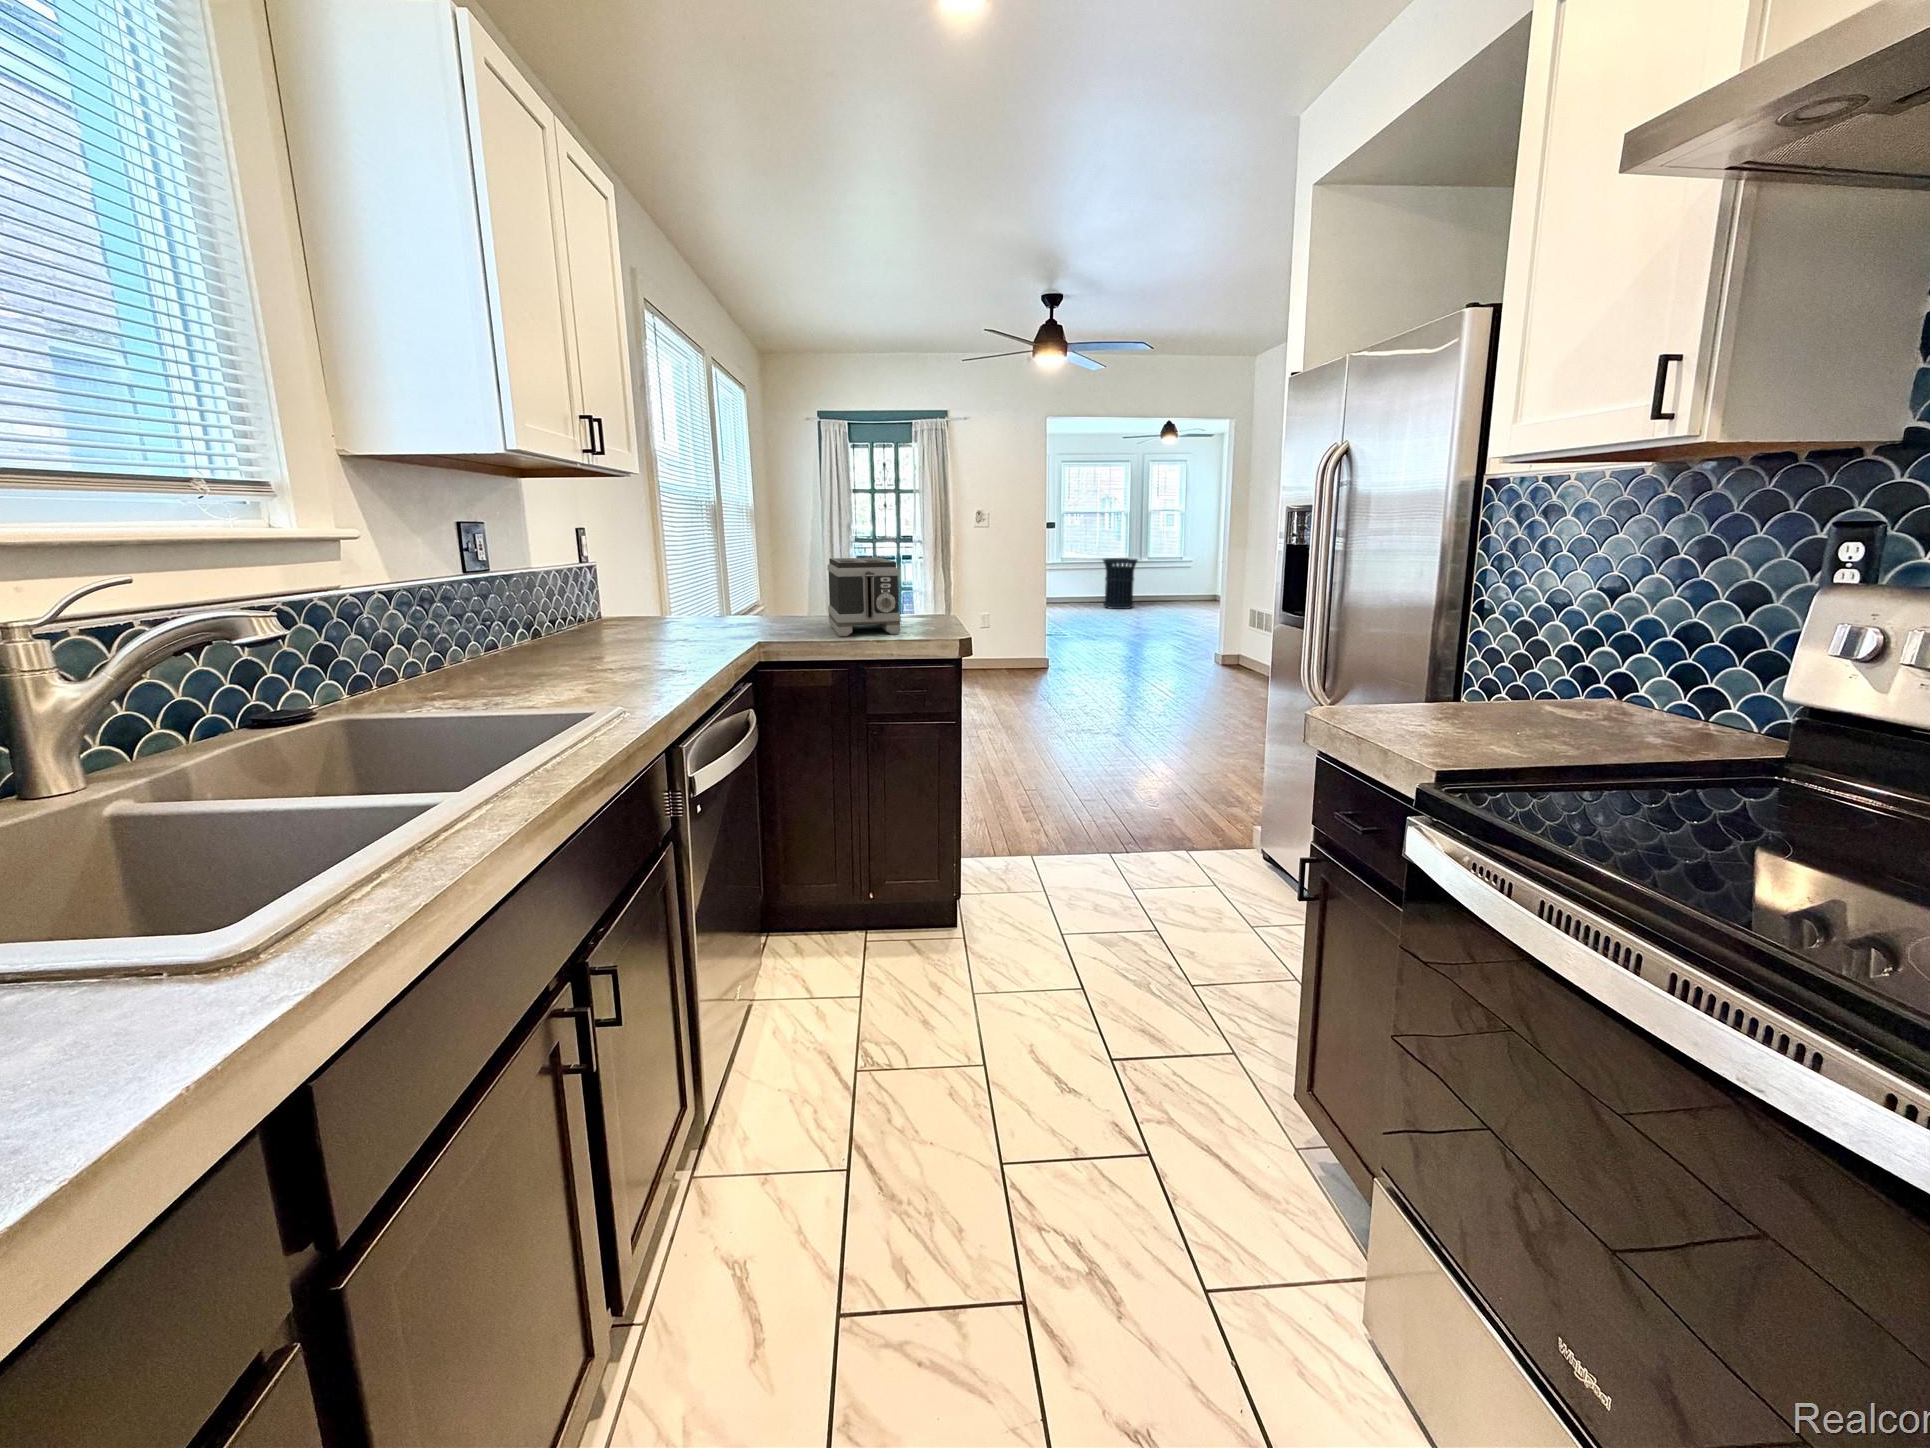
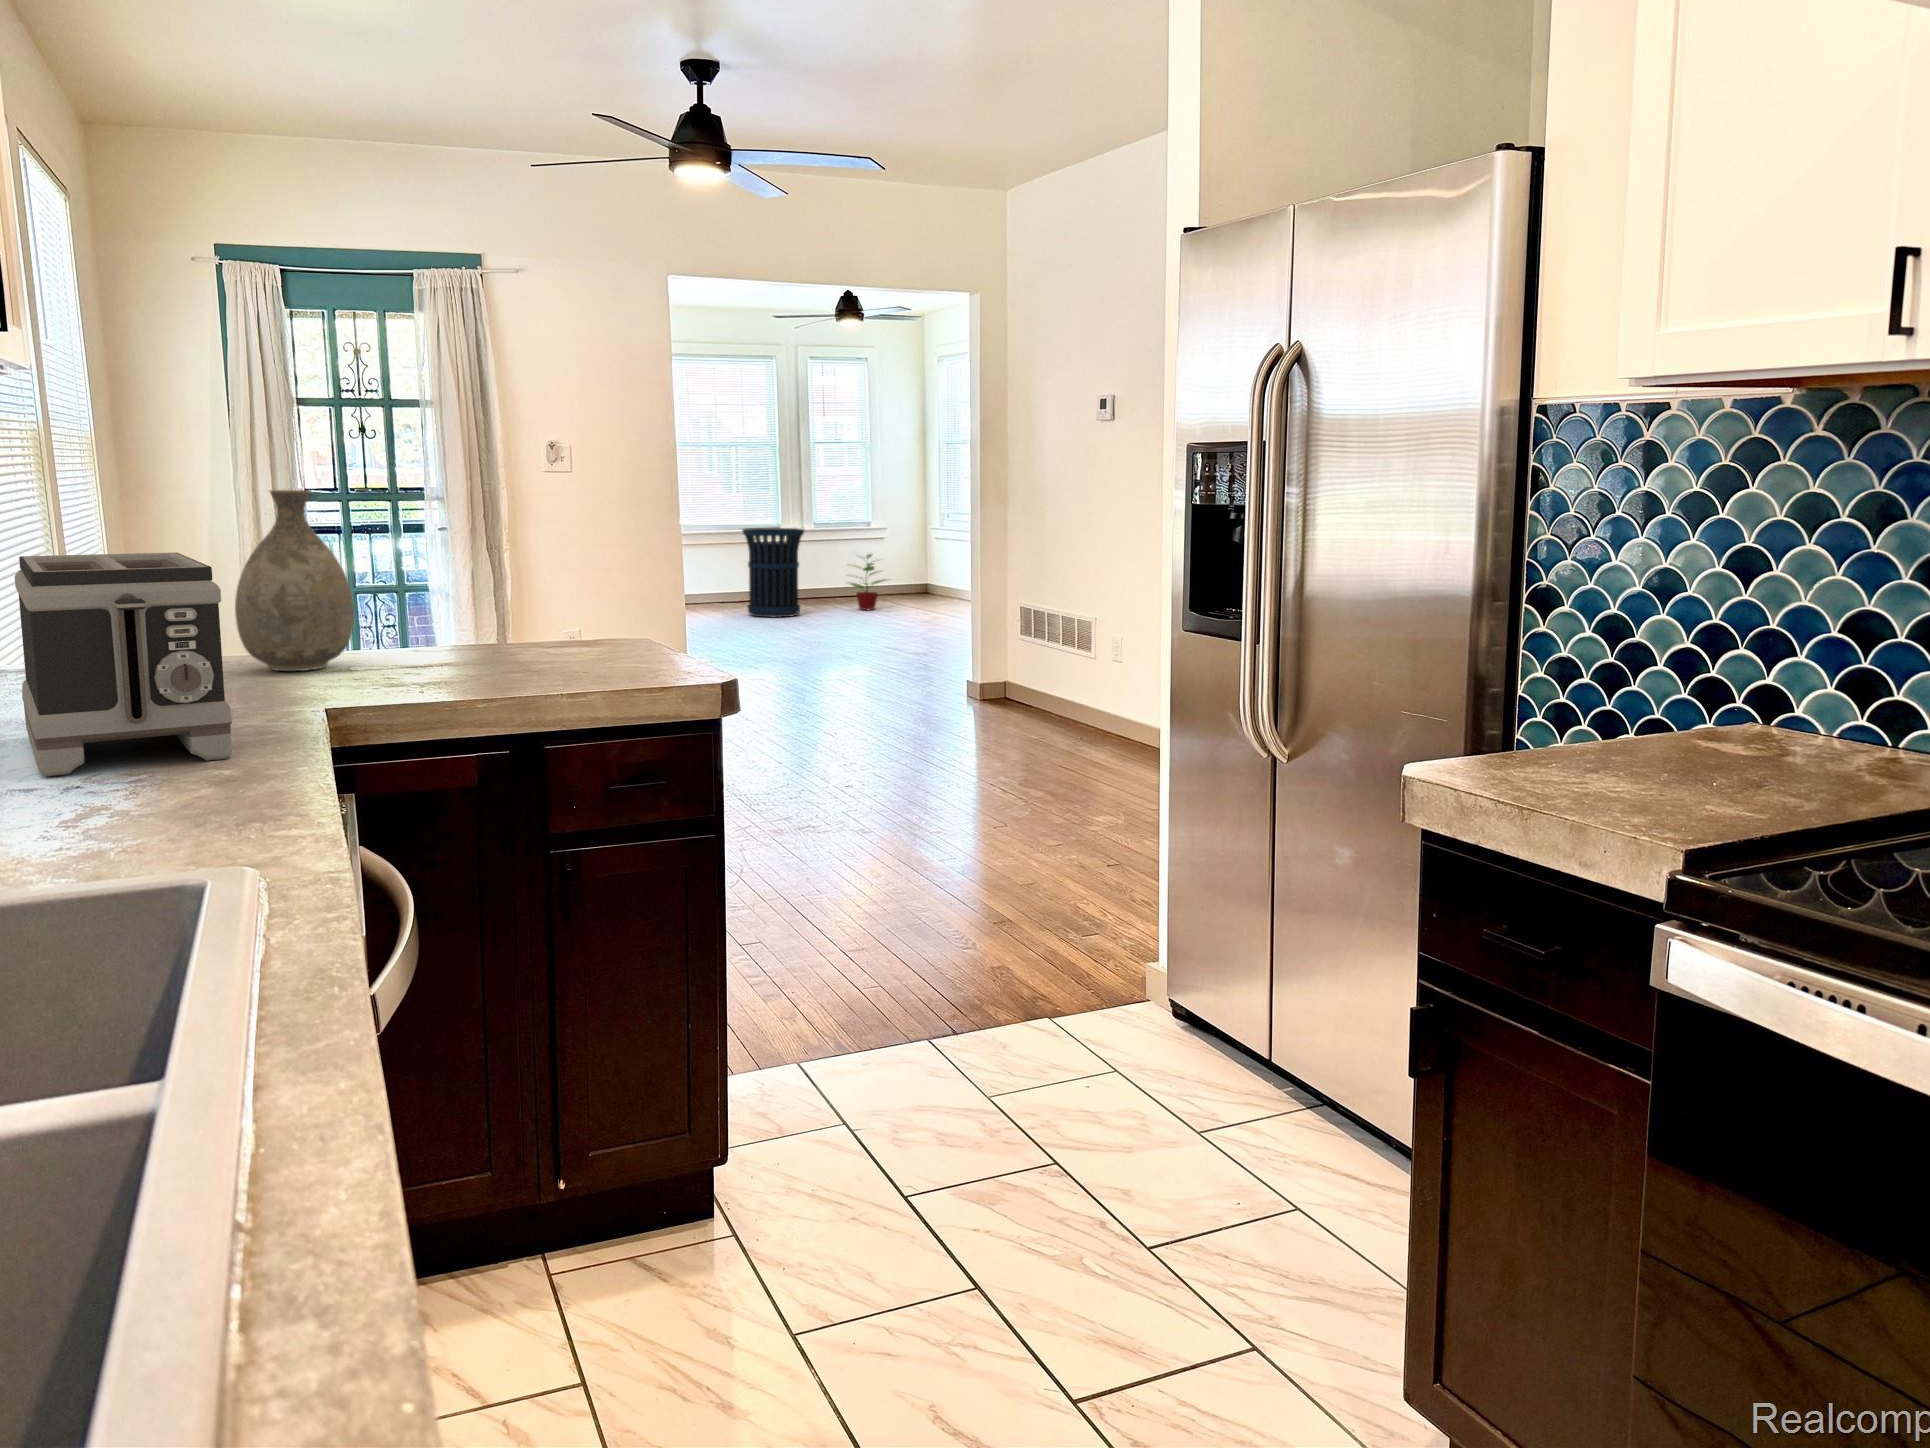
vase: none [737,538,792,628] -> present [235,490,354,671]
toaster: present [827,558,901,636] -> present [15,553,232,776]
potted plant: none [1162,572,1190,606] -> present [850,554,886,610]

